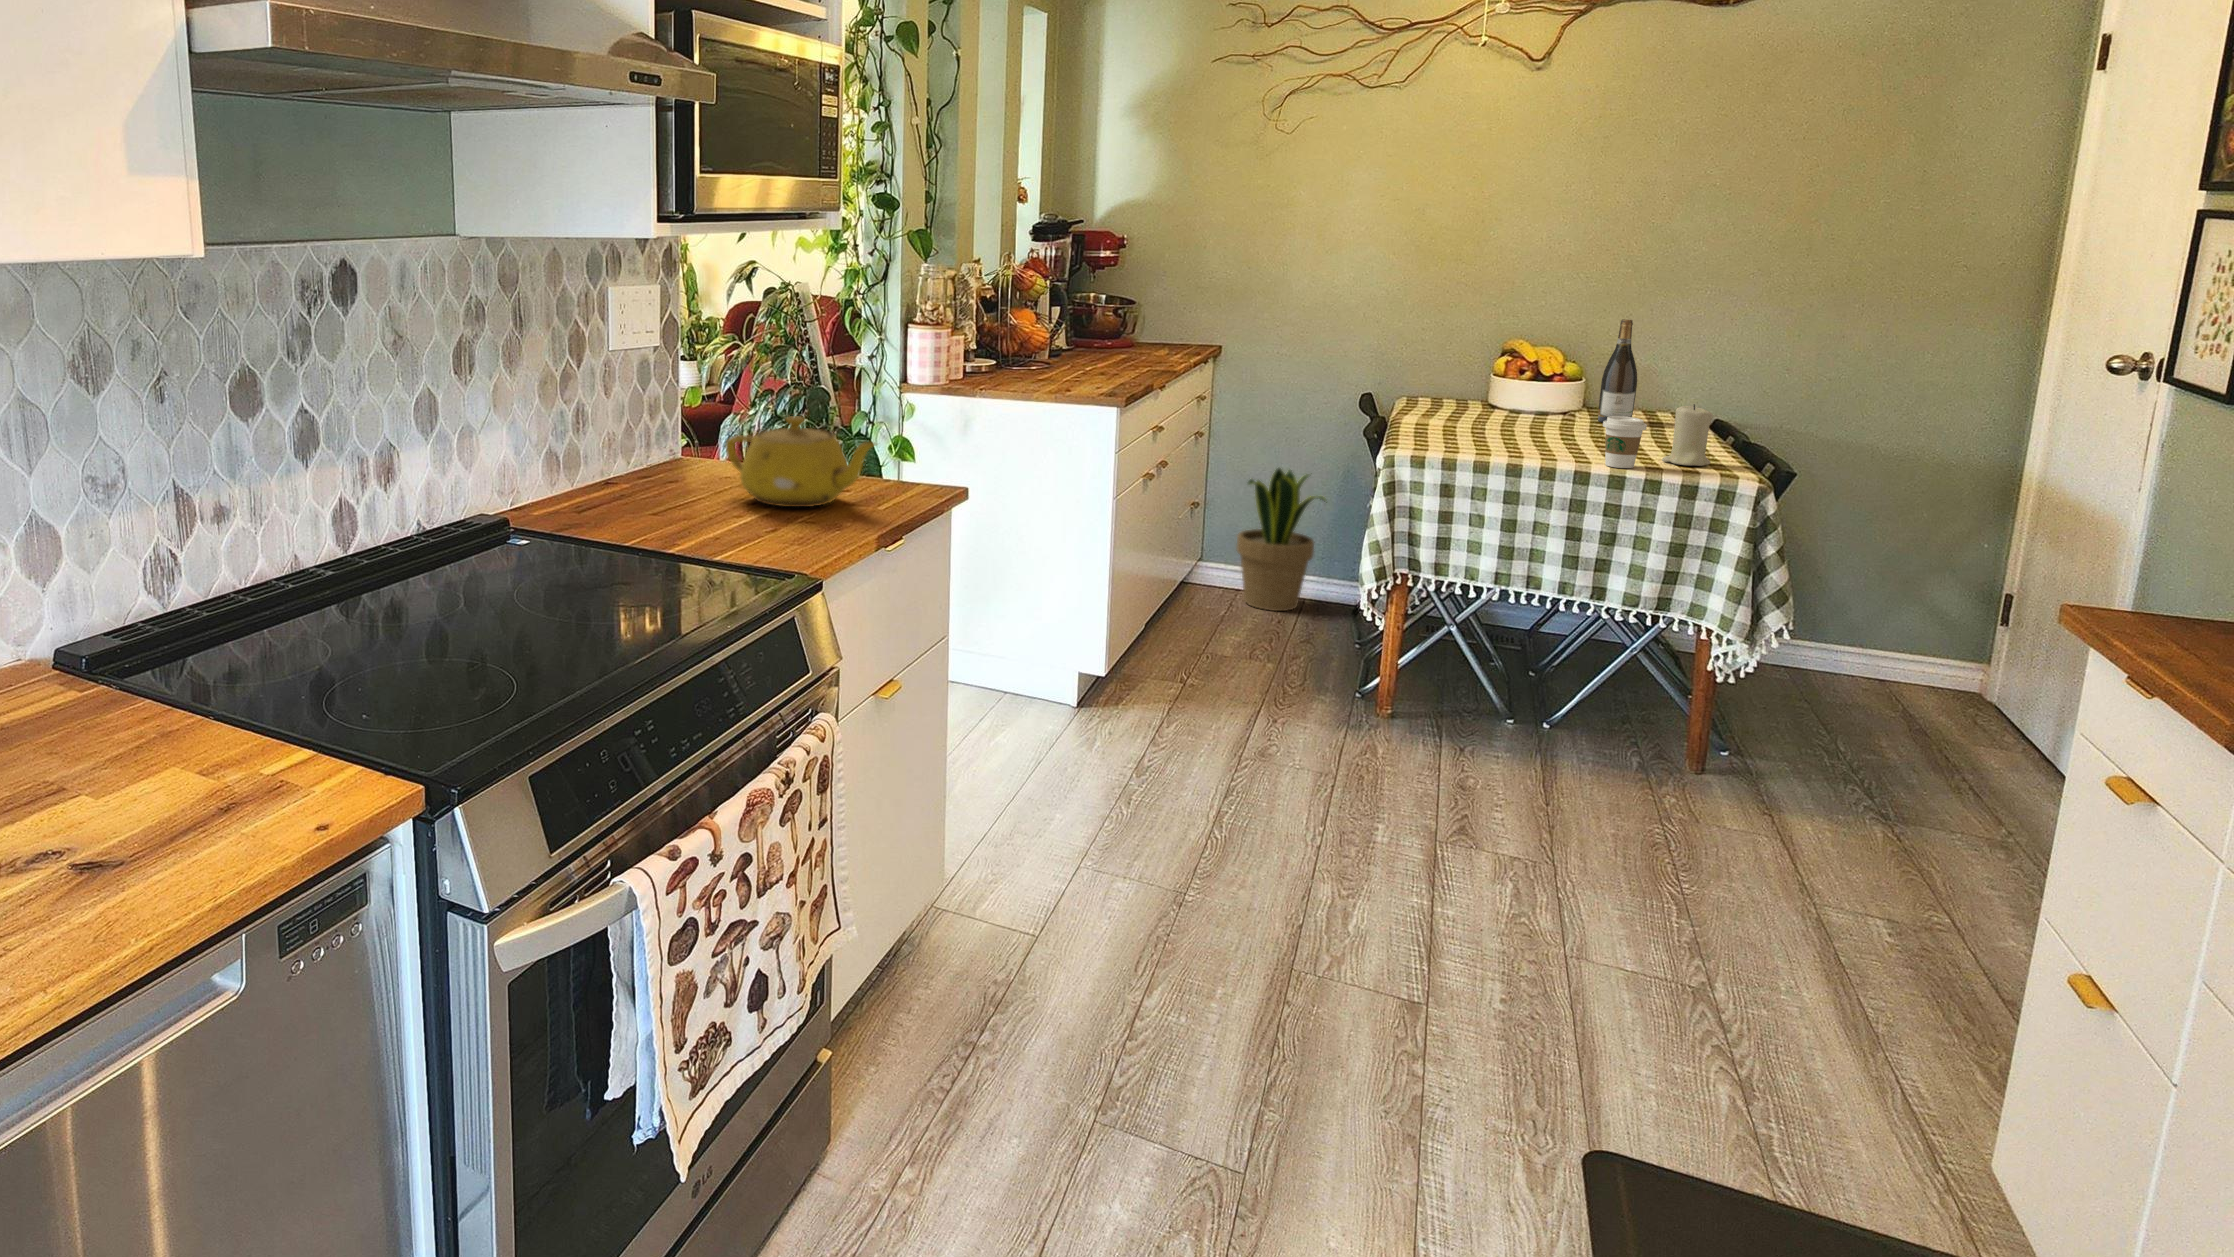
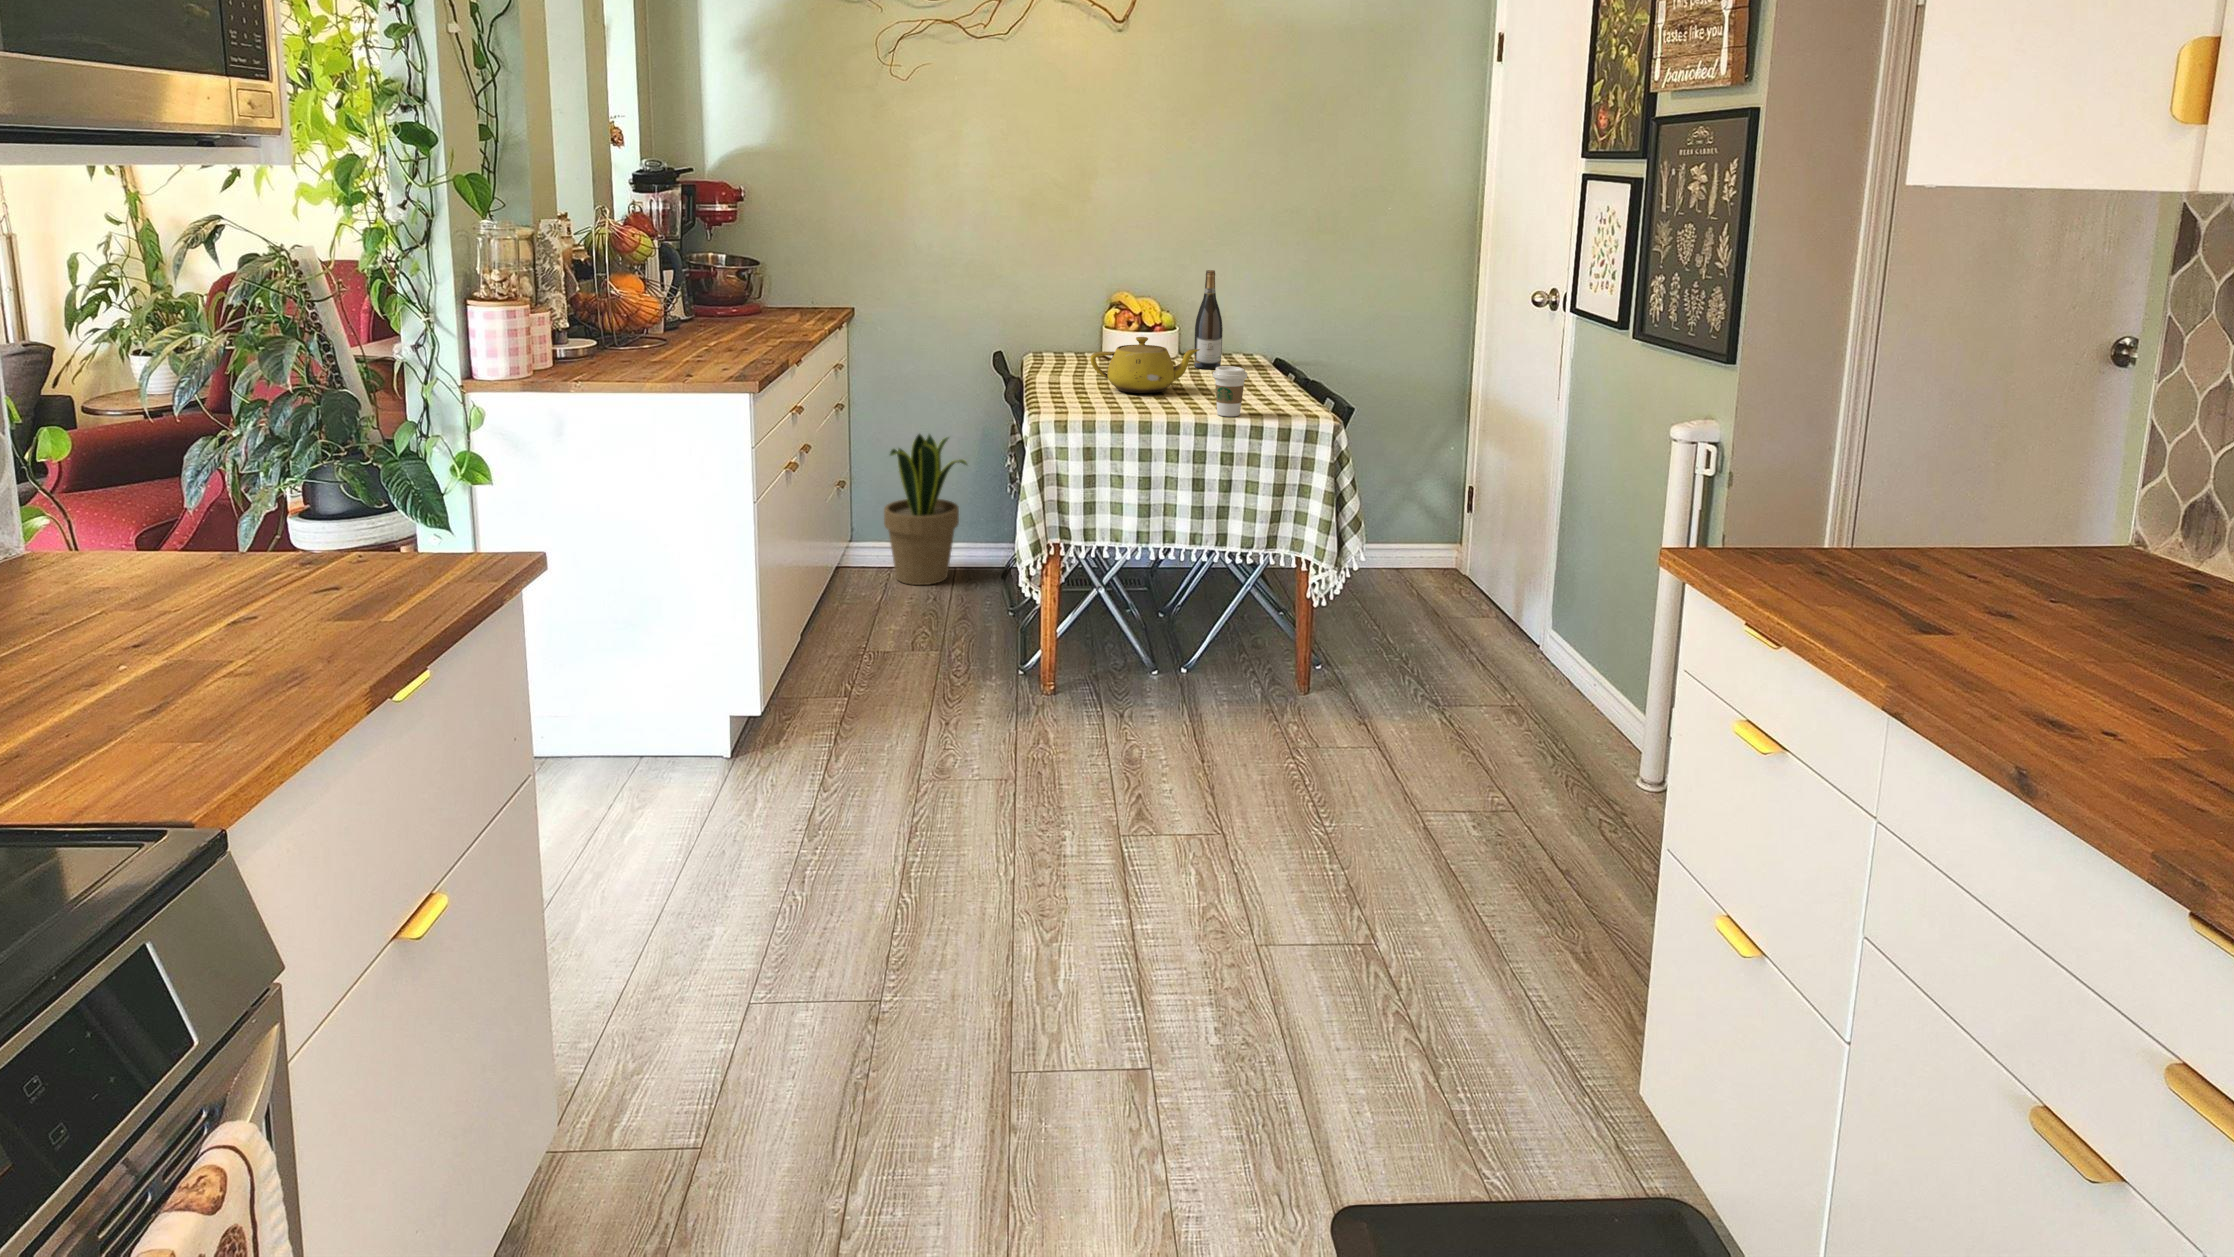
candle: present [1662,404,1713,466] -> none [1258,350,1295,408]
teapot: present [725,416,876,507] -> present [1091,337,1200,393]

